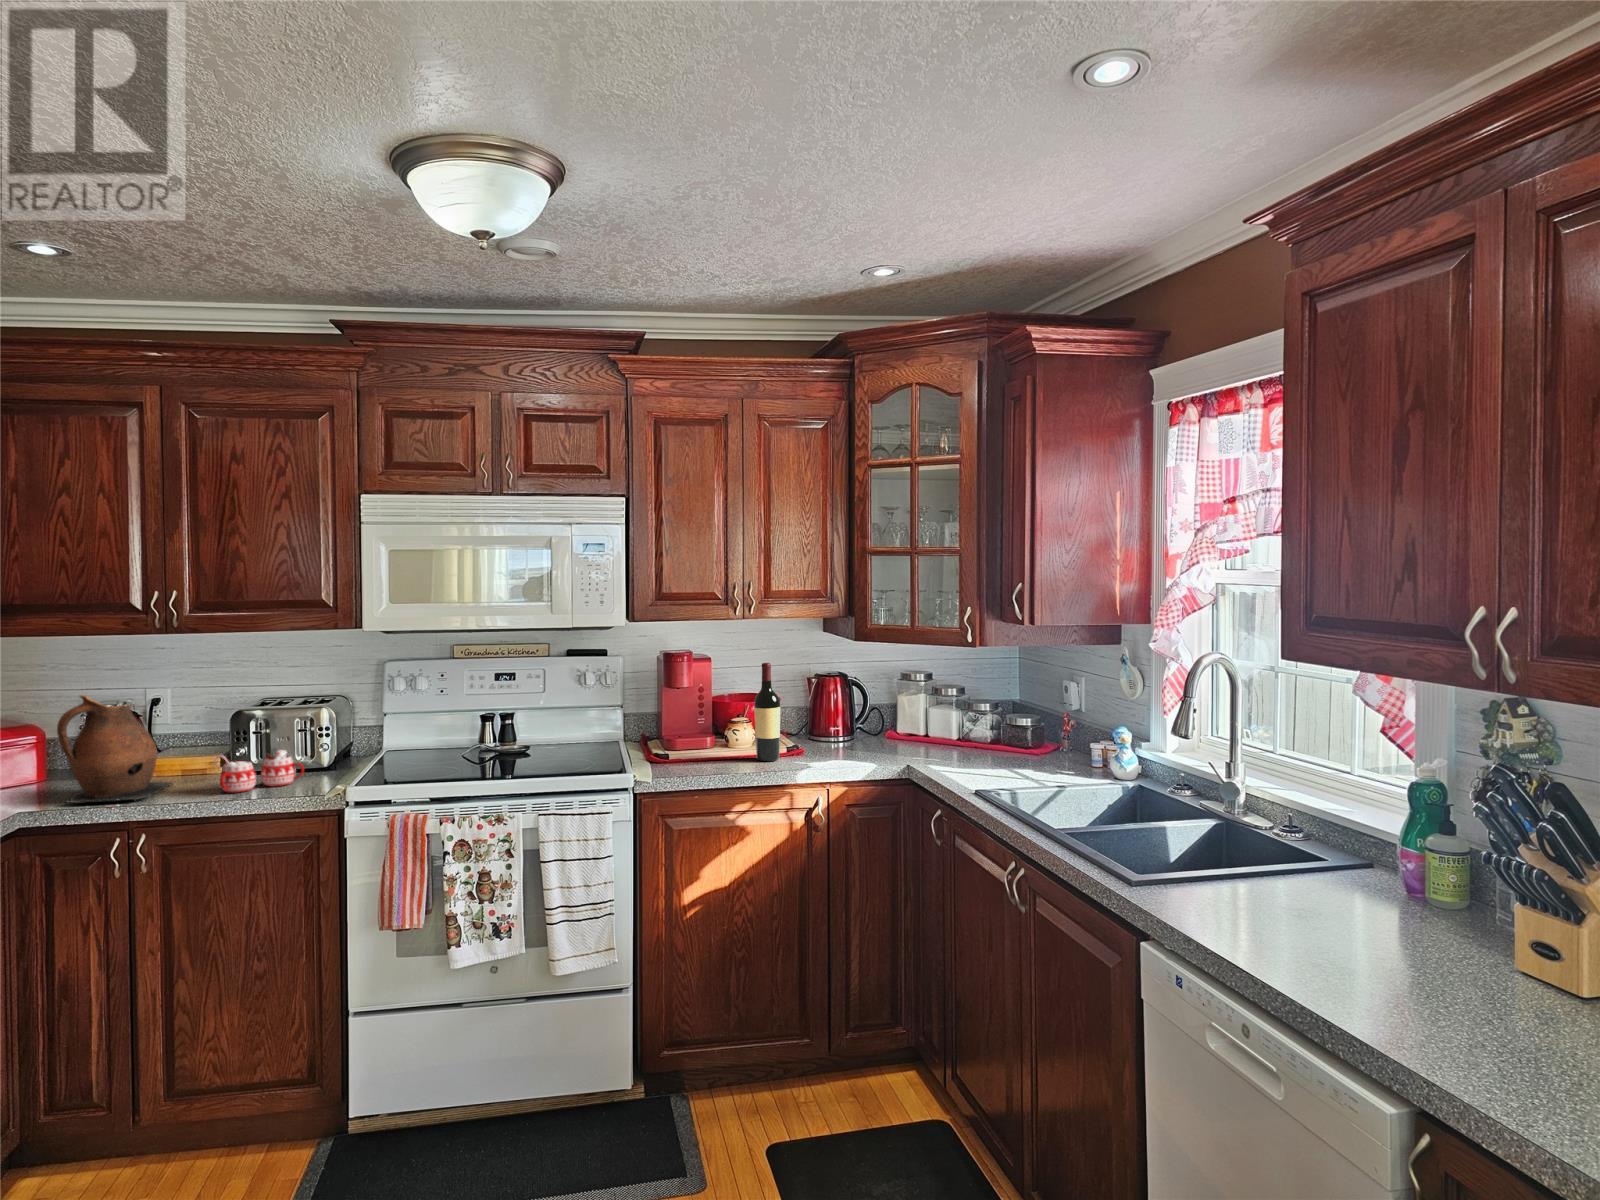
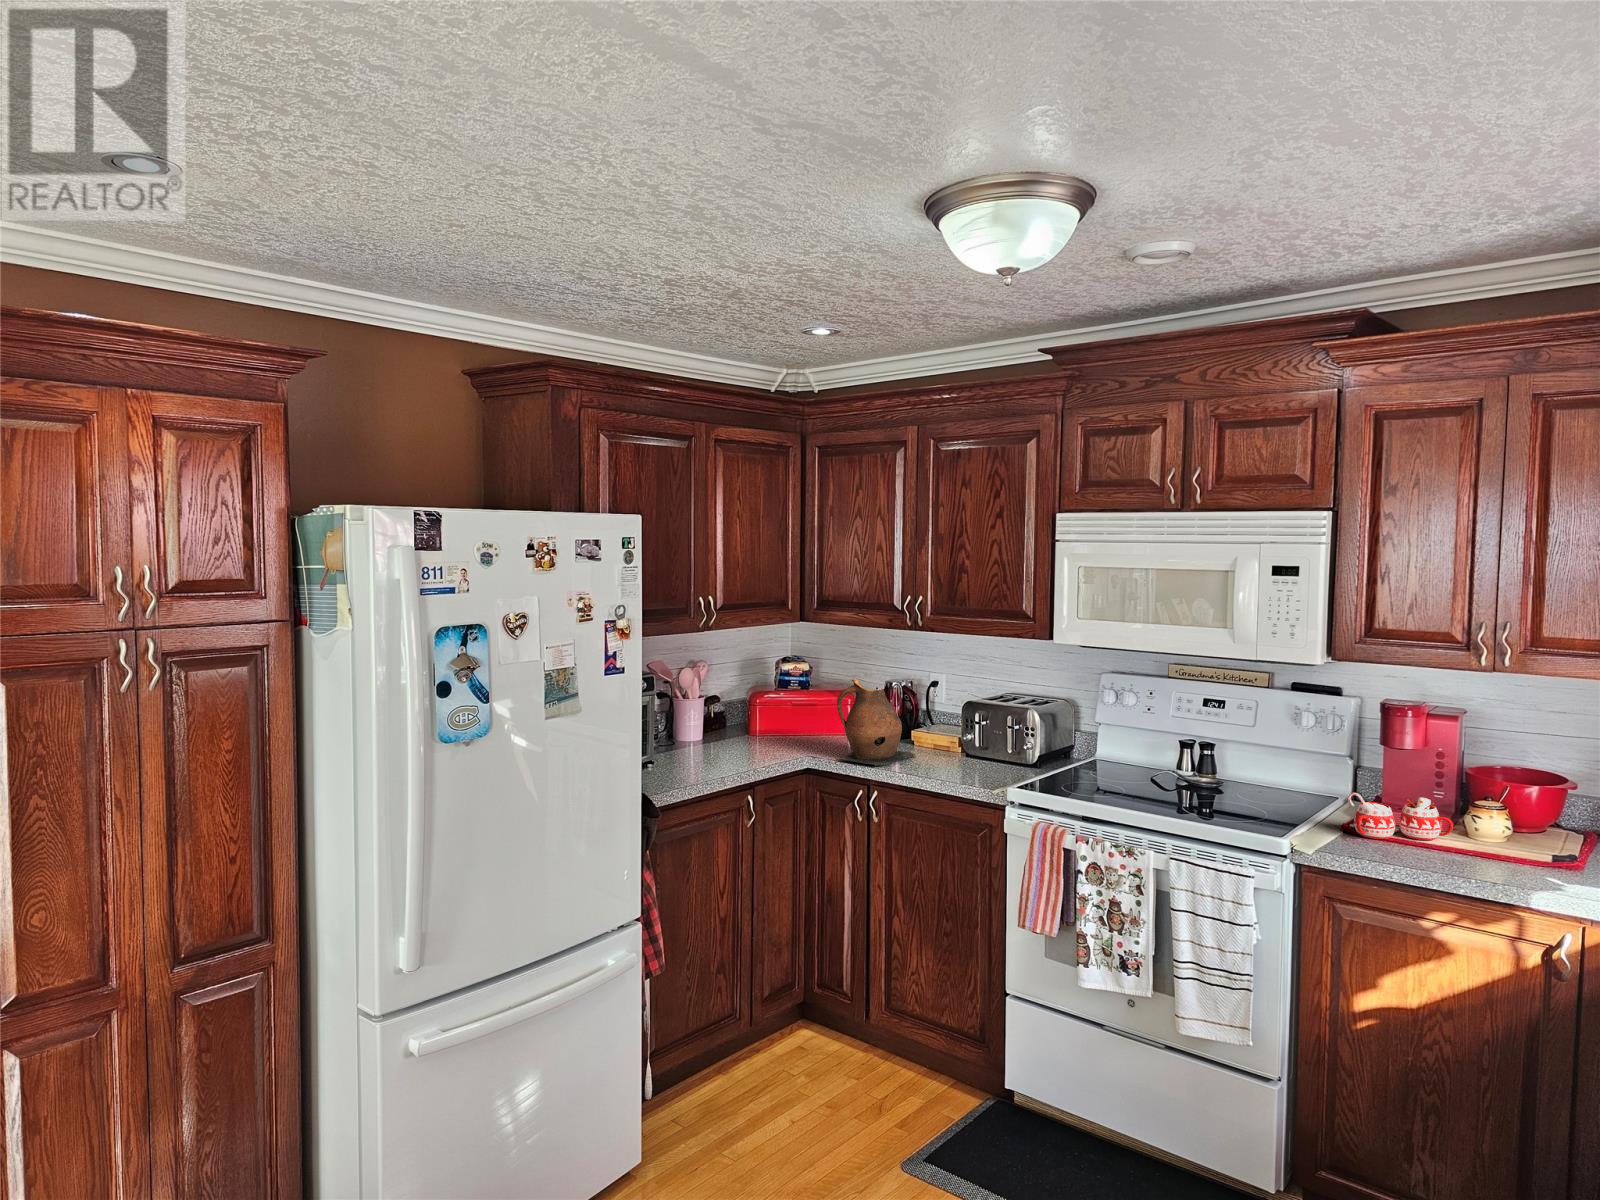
wine bottle: present [754,663,780,761] -> none [1488,730,1531,865]
mug: present [214,750,304,793] -> present [1348,793,1453,840]

